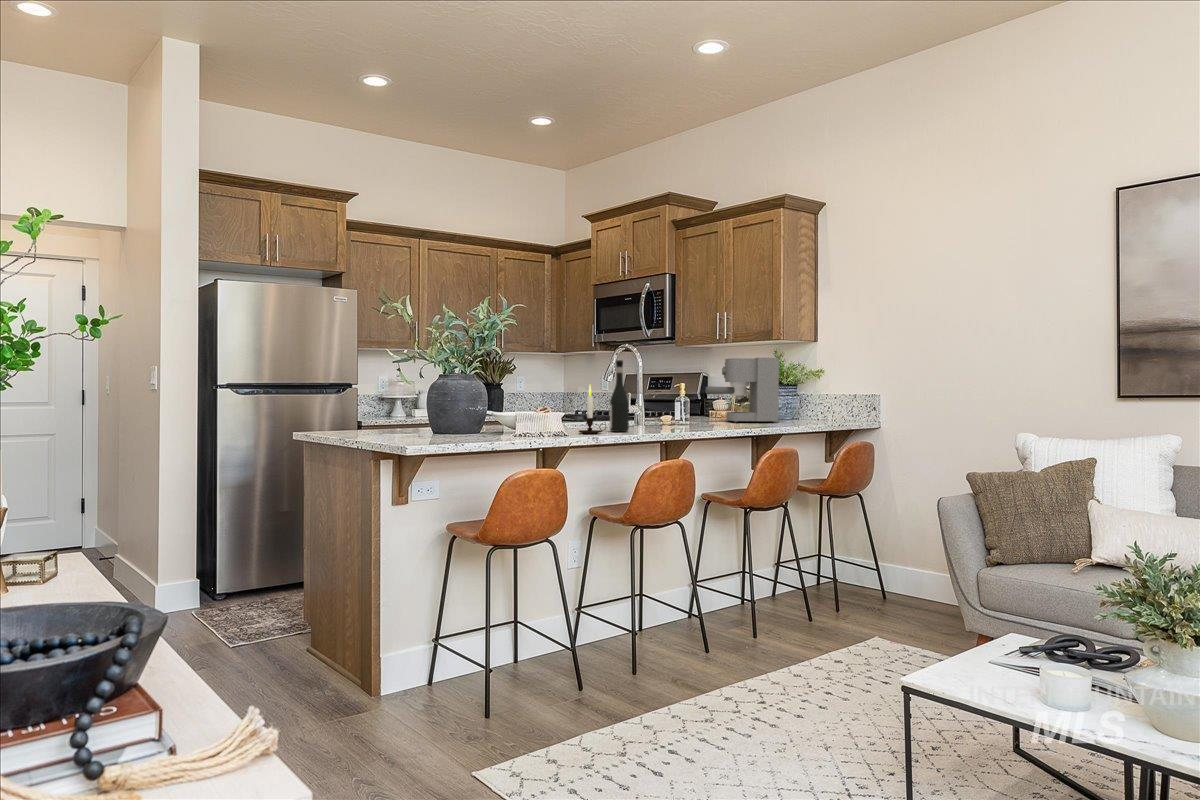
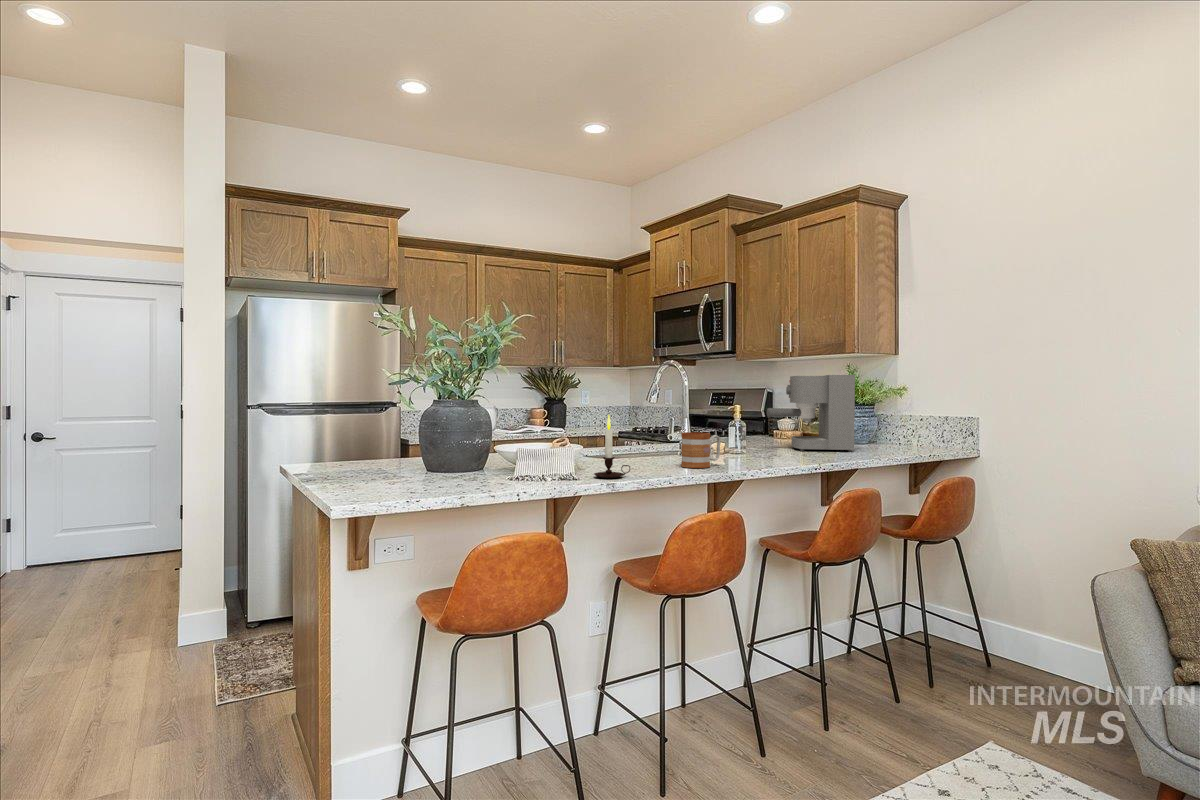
wine bottle: present [610,360,629,432] -> none [638,383,662,473]
mug: none [641,402,672,430] -> present [681,432,721,468]

